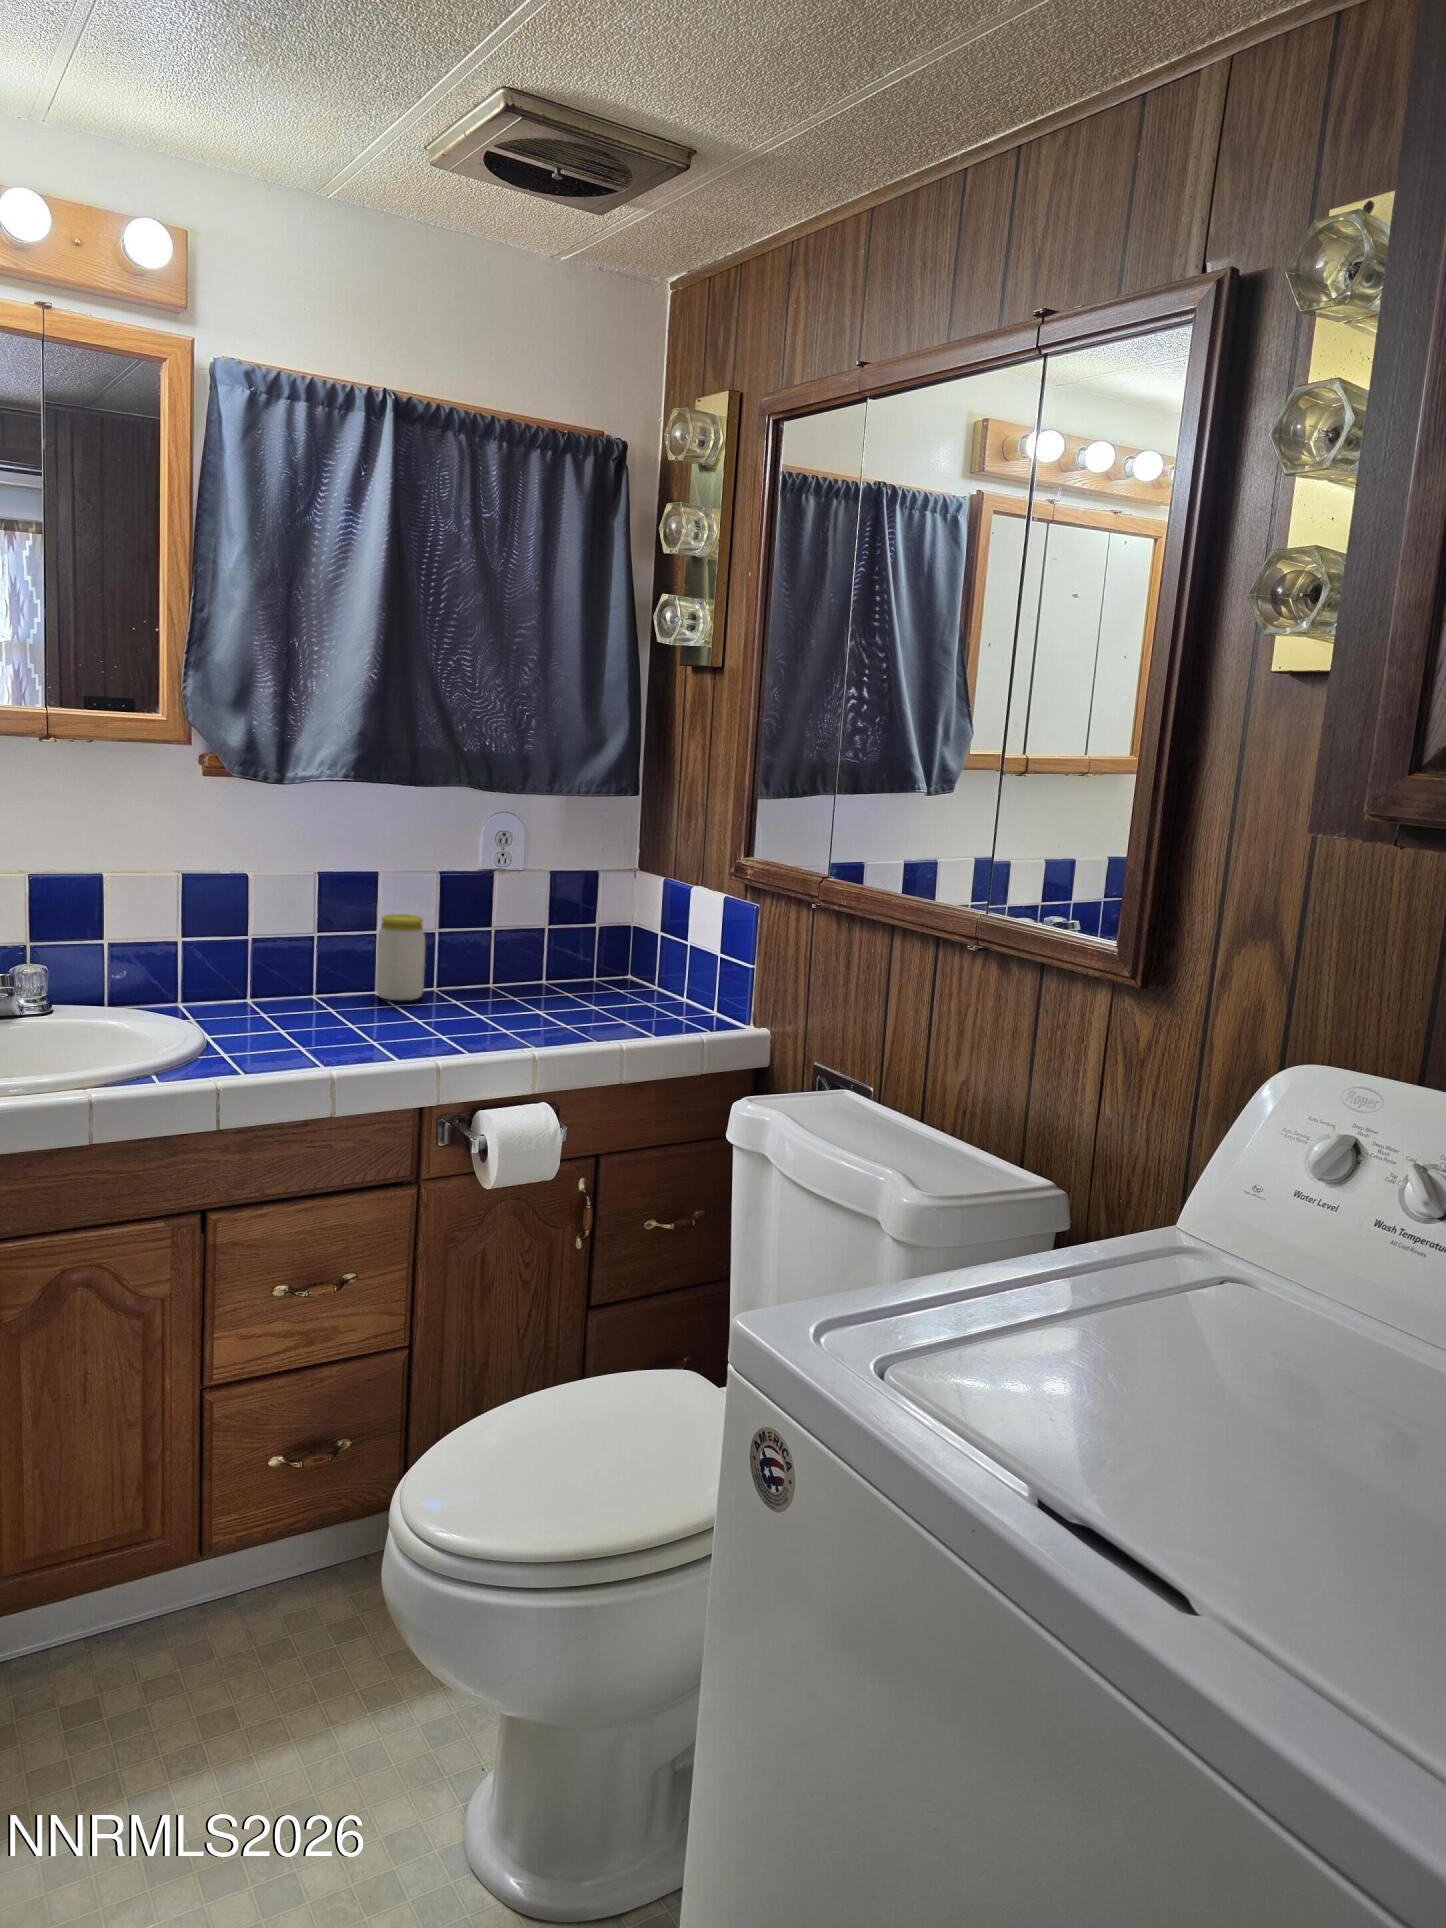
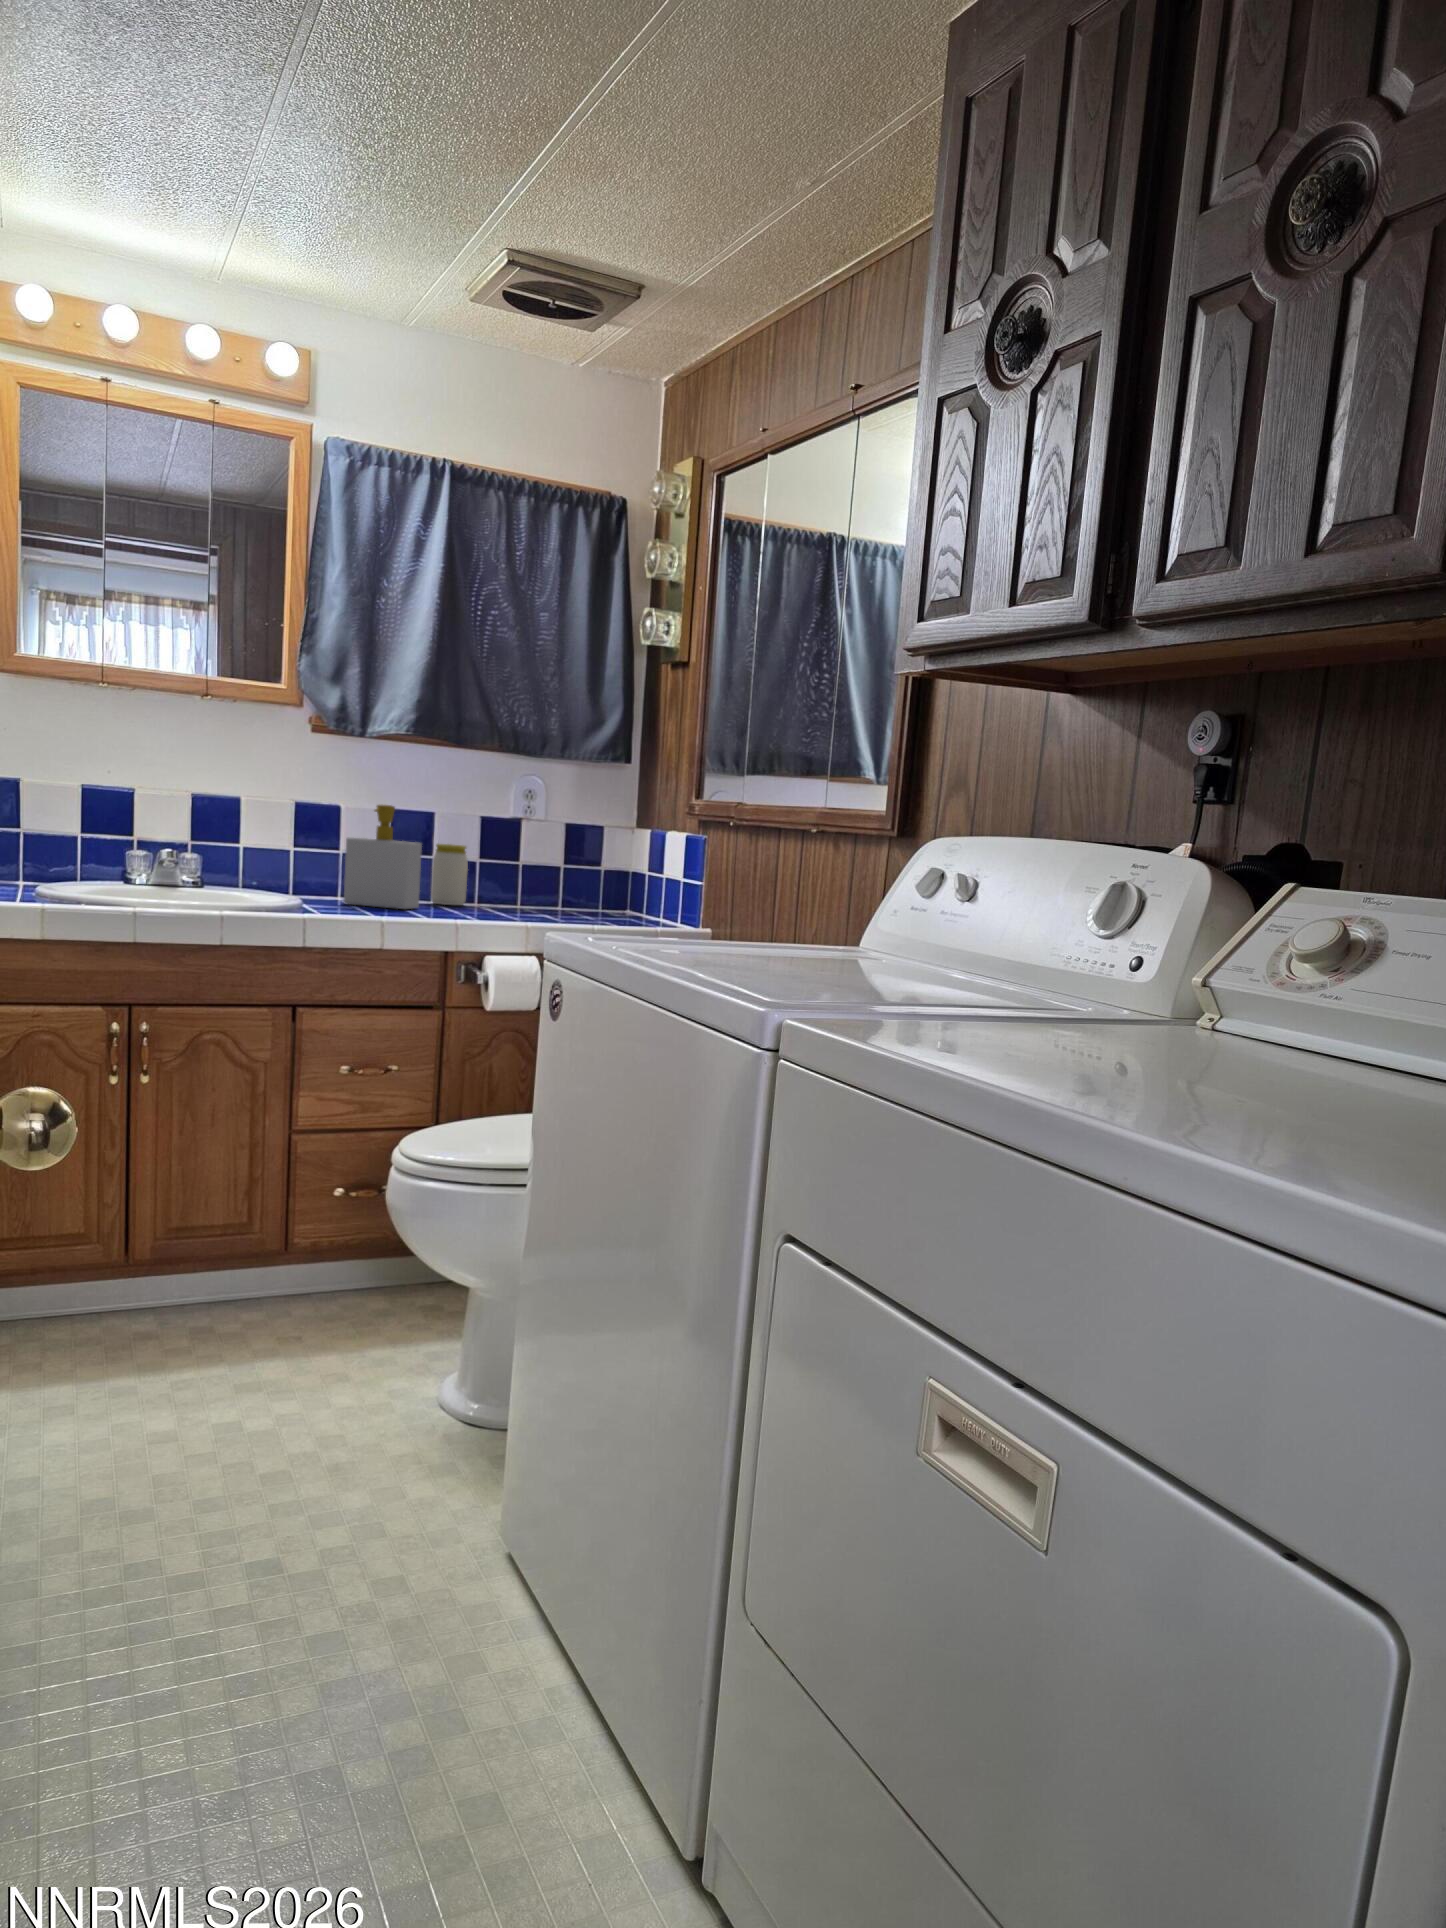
soap bottle: none [260,879,369,1027] -> present [344,805,422,909]

